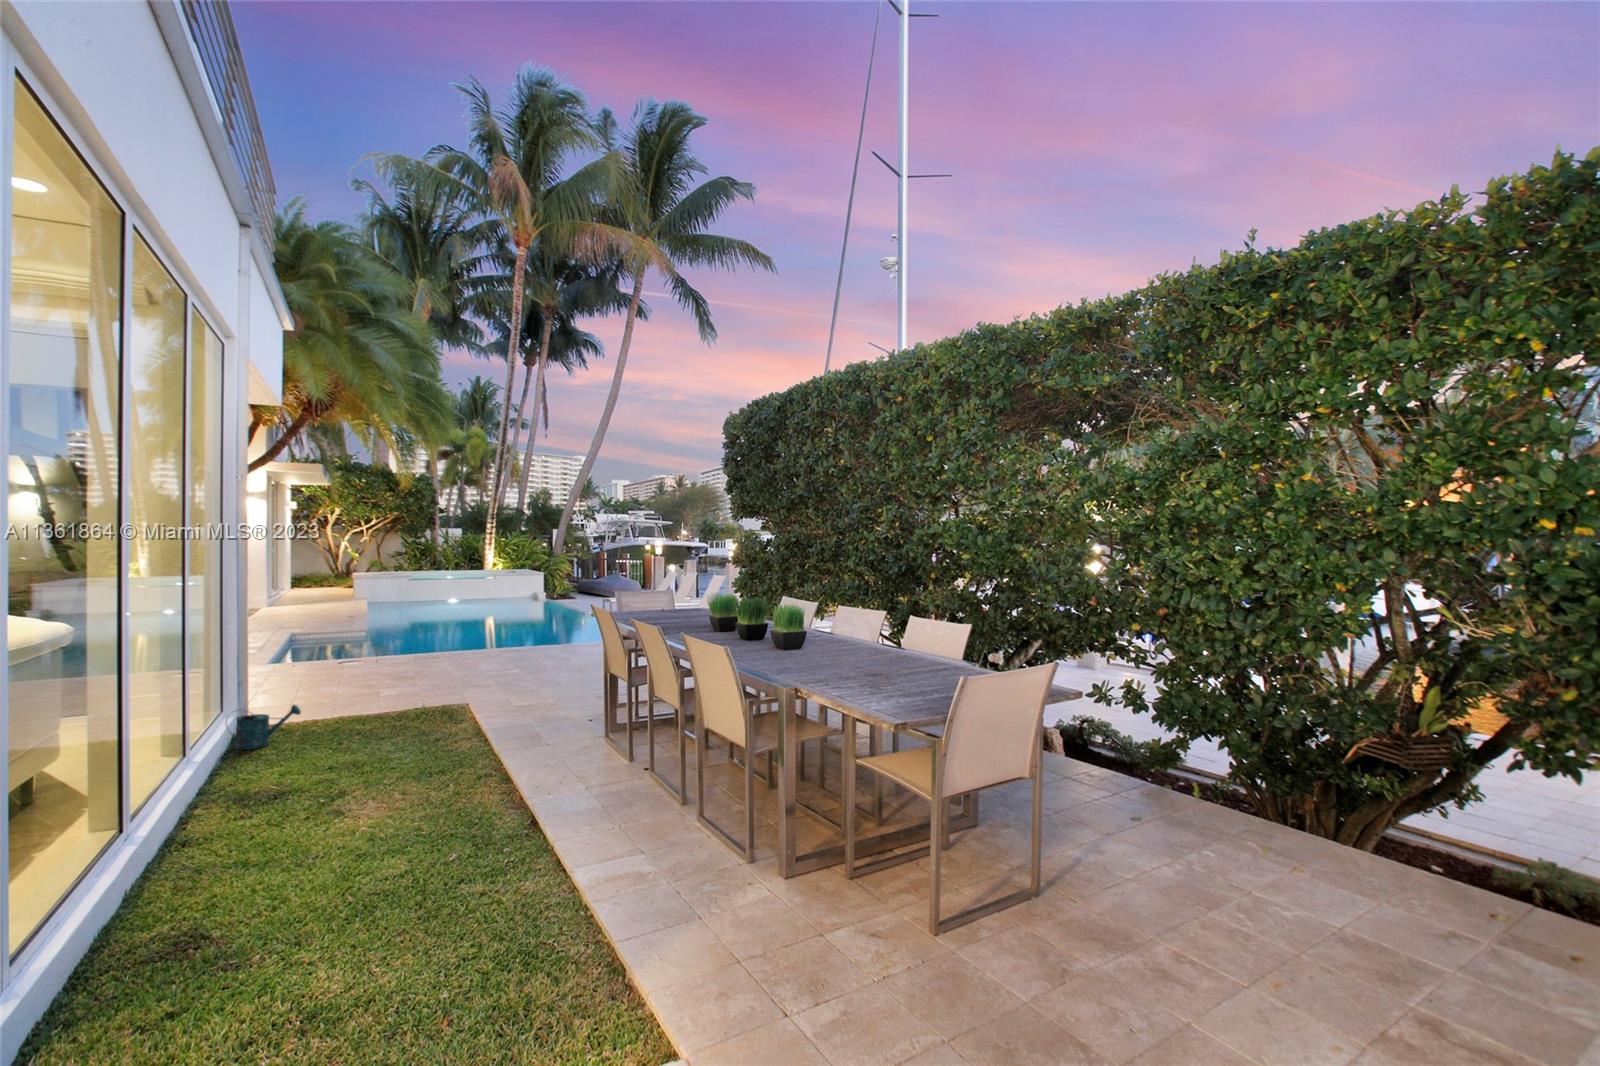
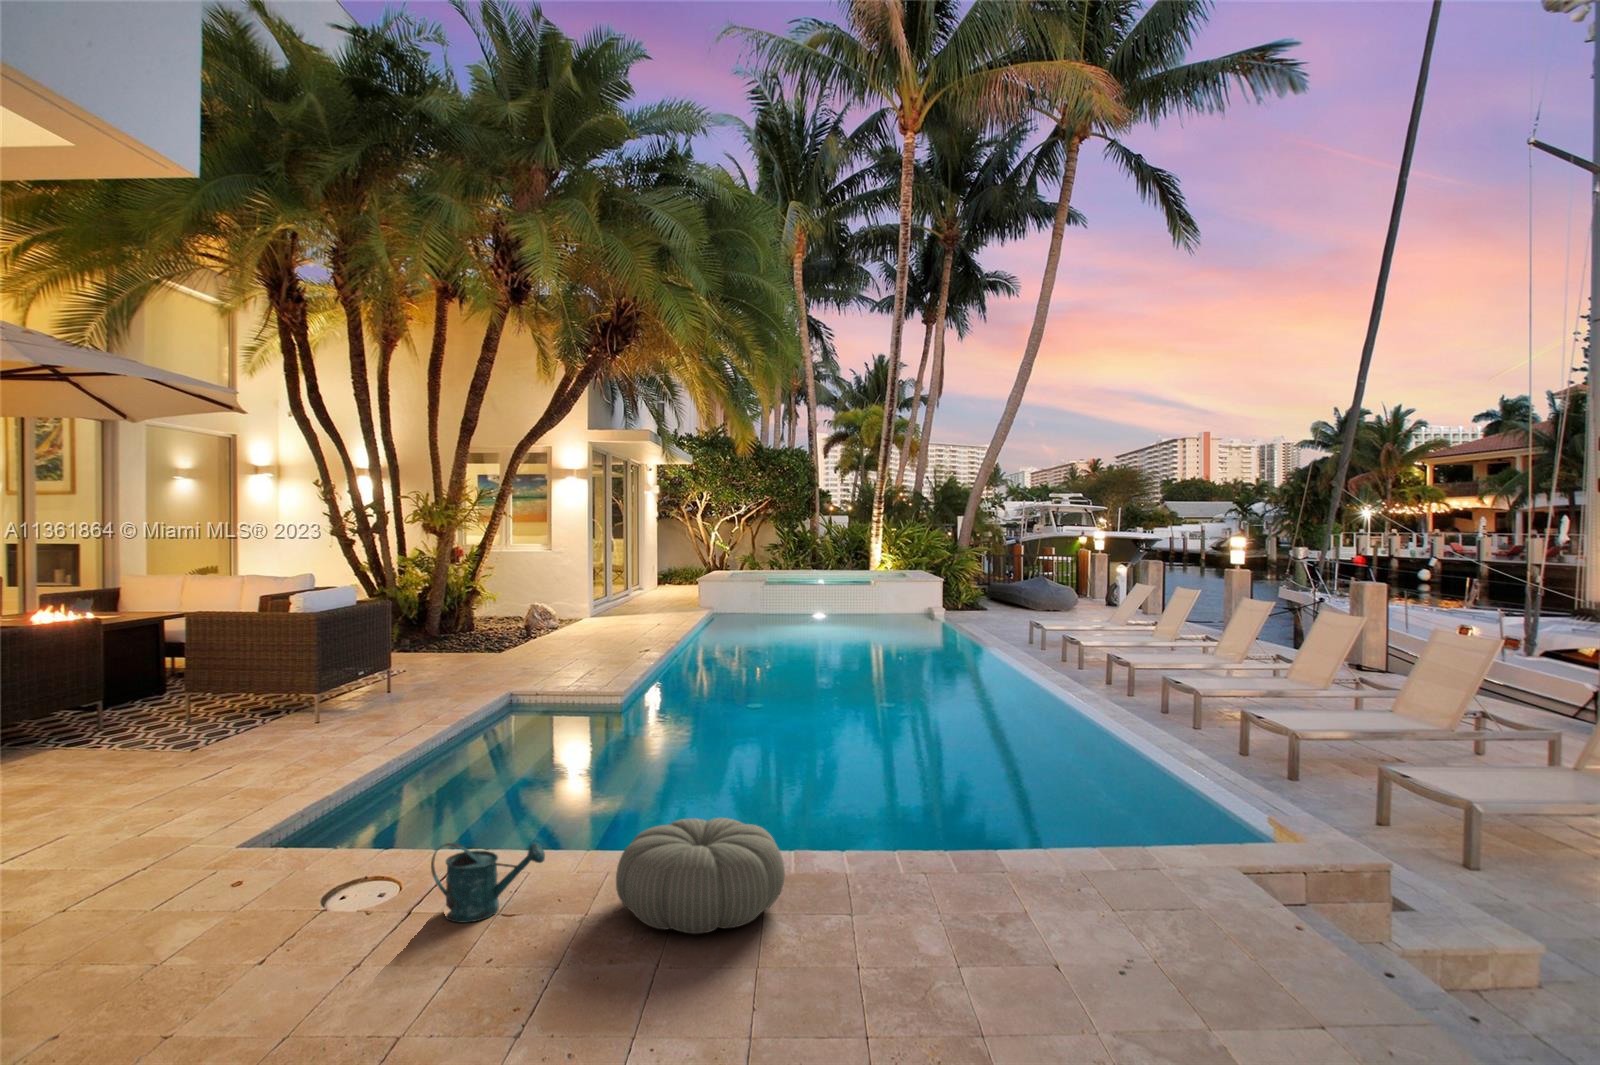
pouf: none [346,688,443,737] -> present [616,818,785,934]

